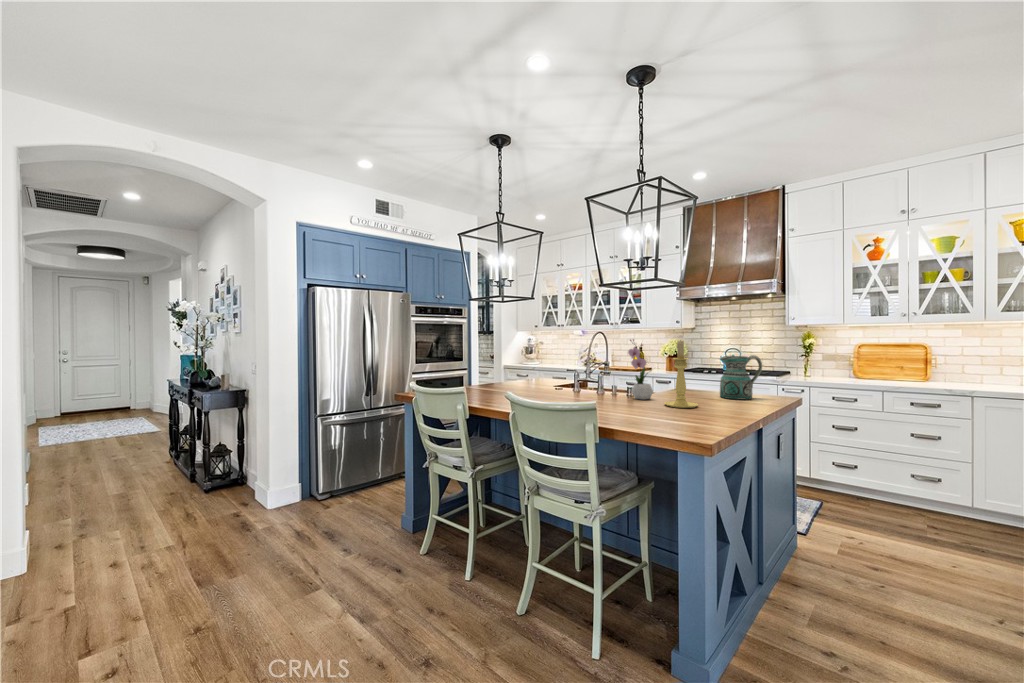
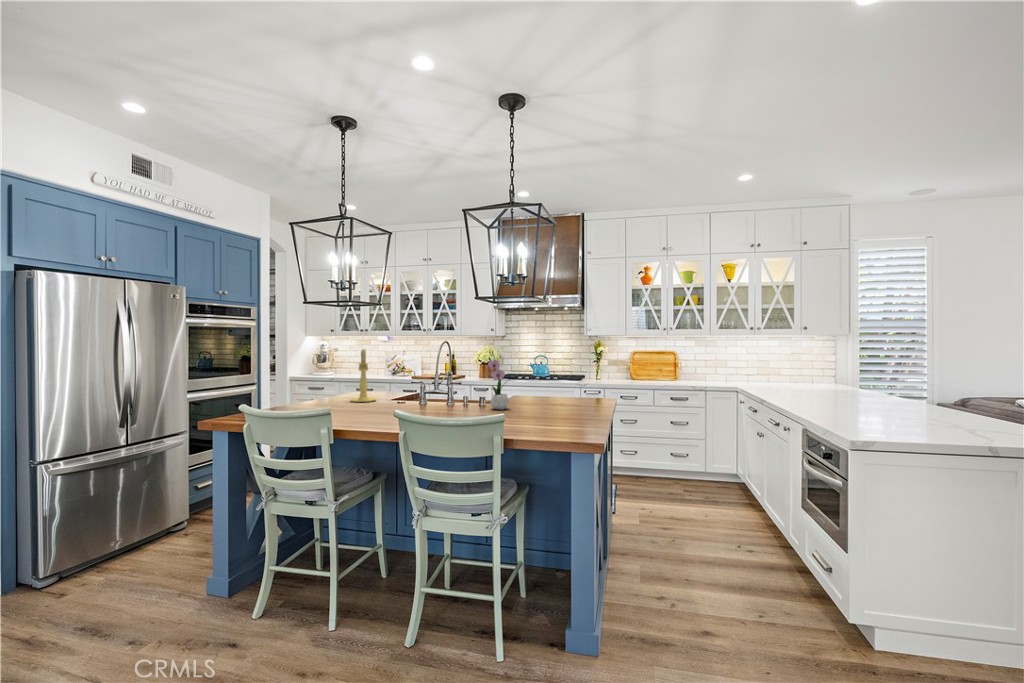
candle holder: present [664,340,698,408] -> present [351,349,376,402]
ceramic pitcher: present [720,355,762,399] -> none [559,365,591,404]

